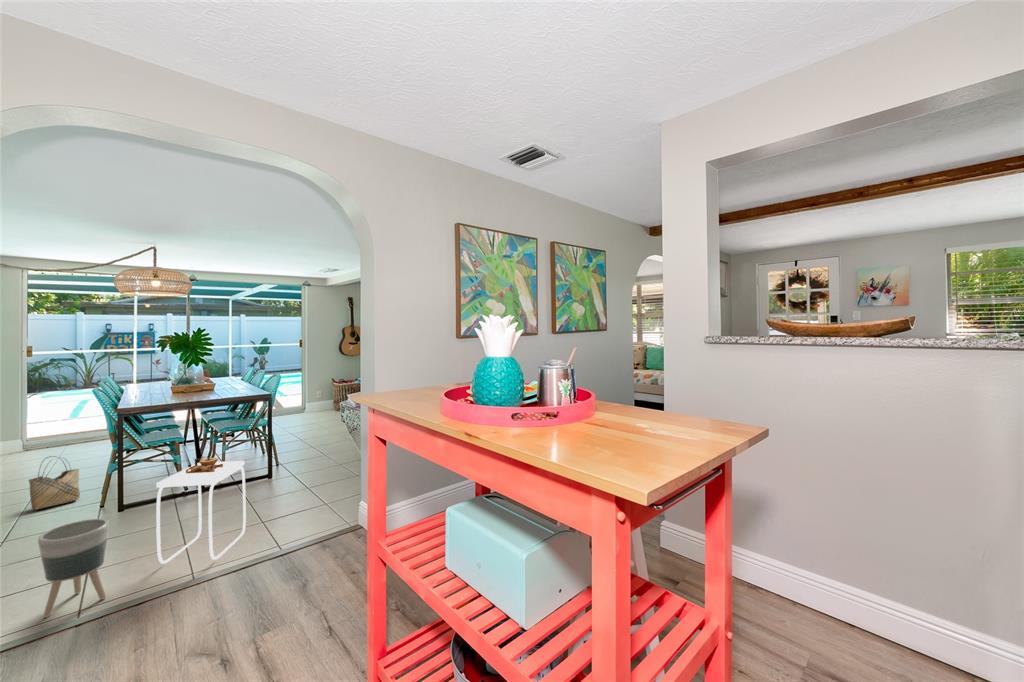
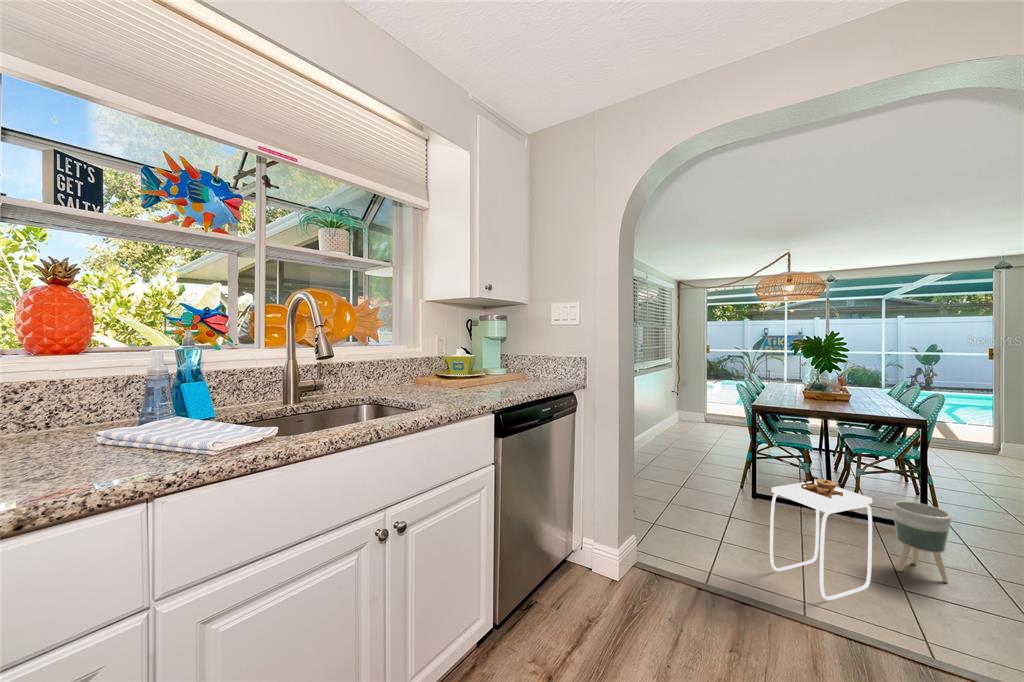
woven basket: present [29,456,80,510] -> none [700,433,731,473]
planter: present [38,519,109,618] -> present [893,501,951,583]

